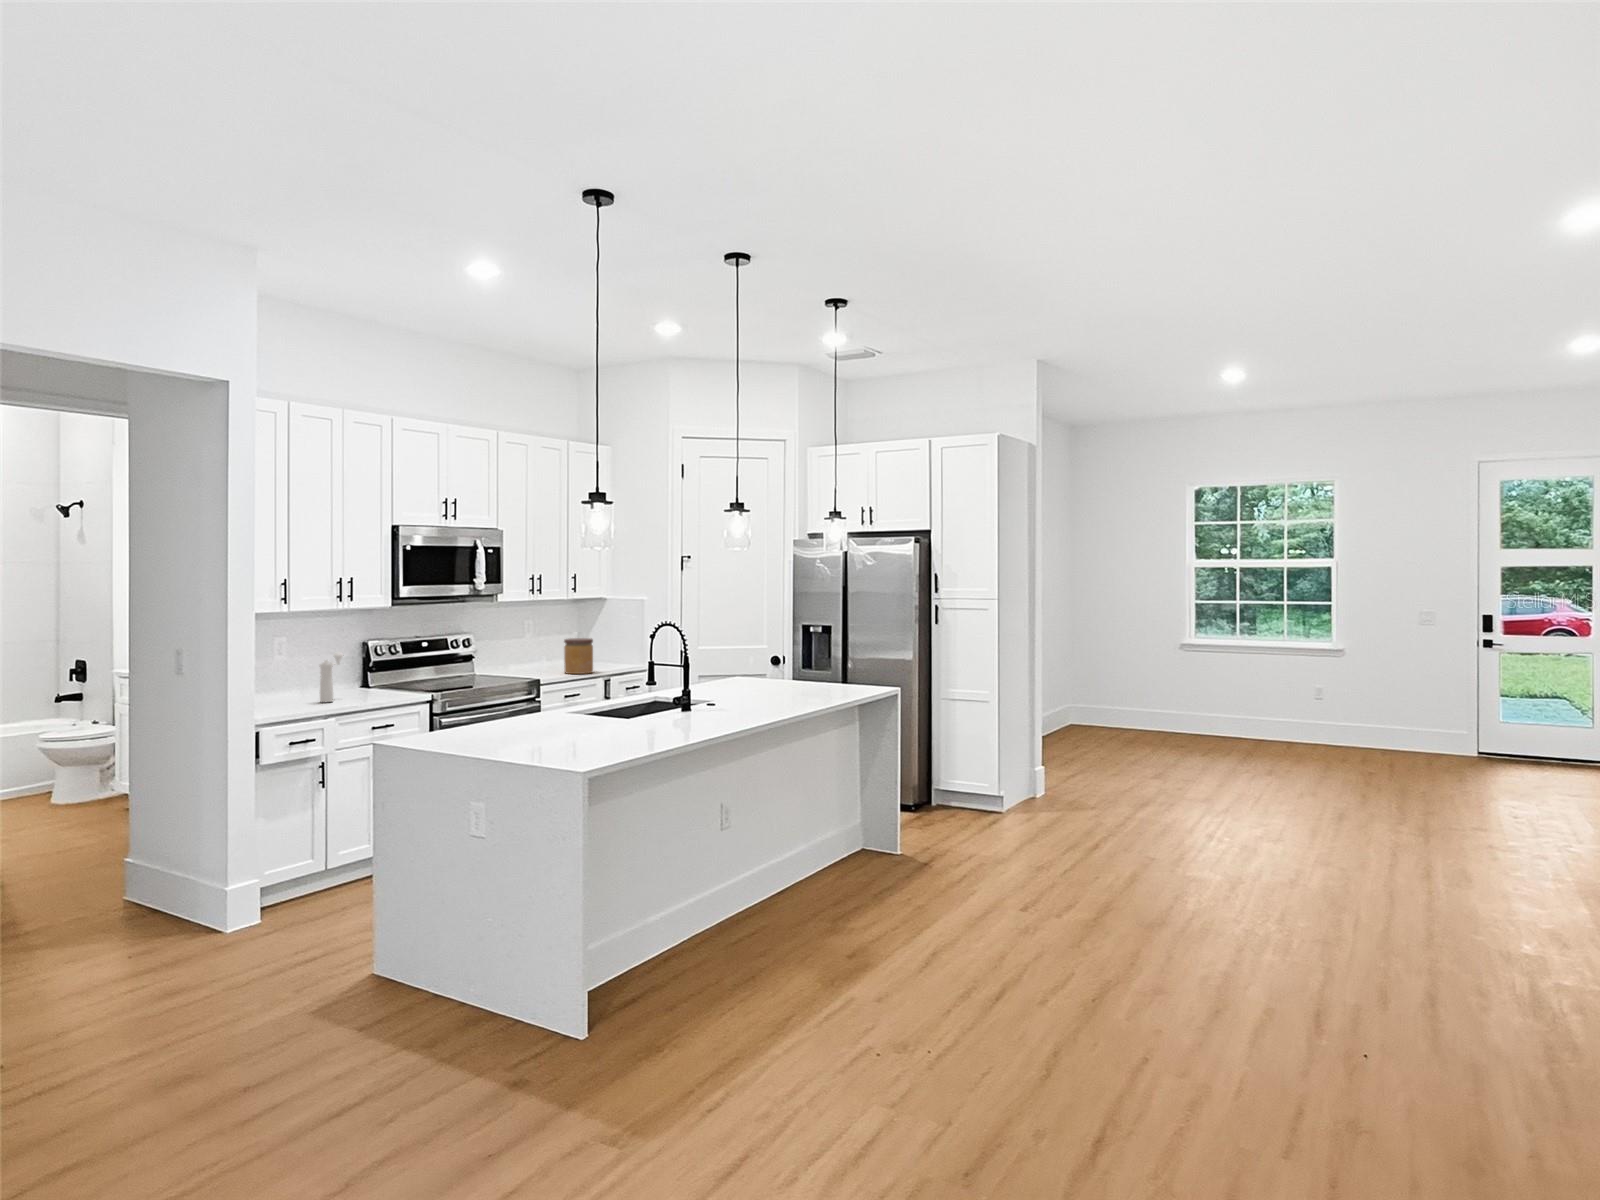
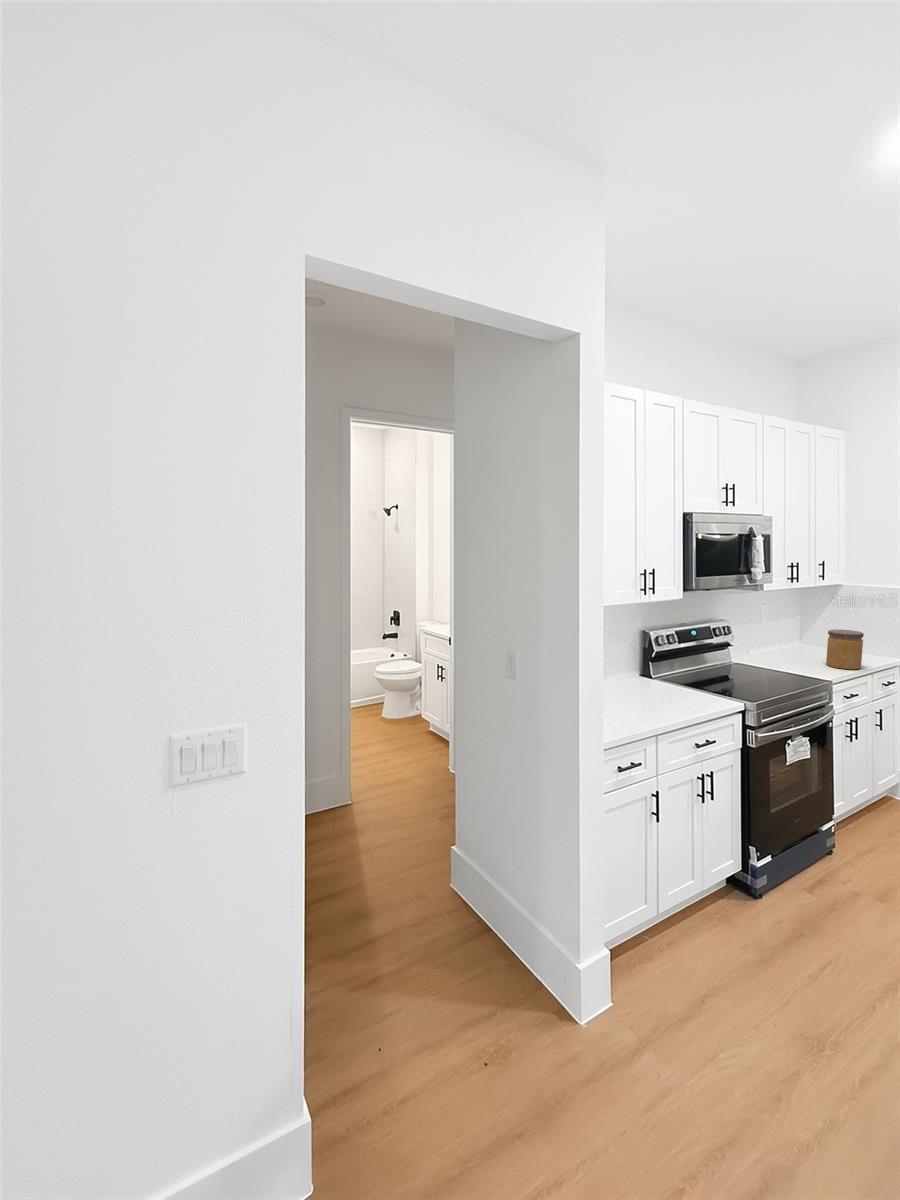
pepper mill: present [320,652,343,702] -> none [634,652,654,707]

